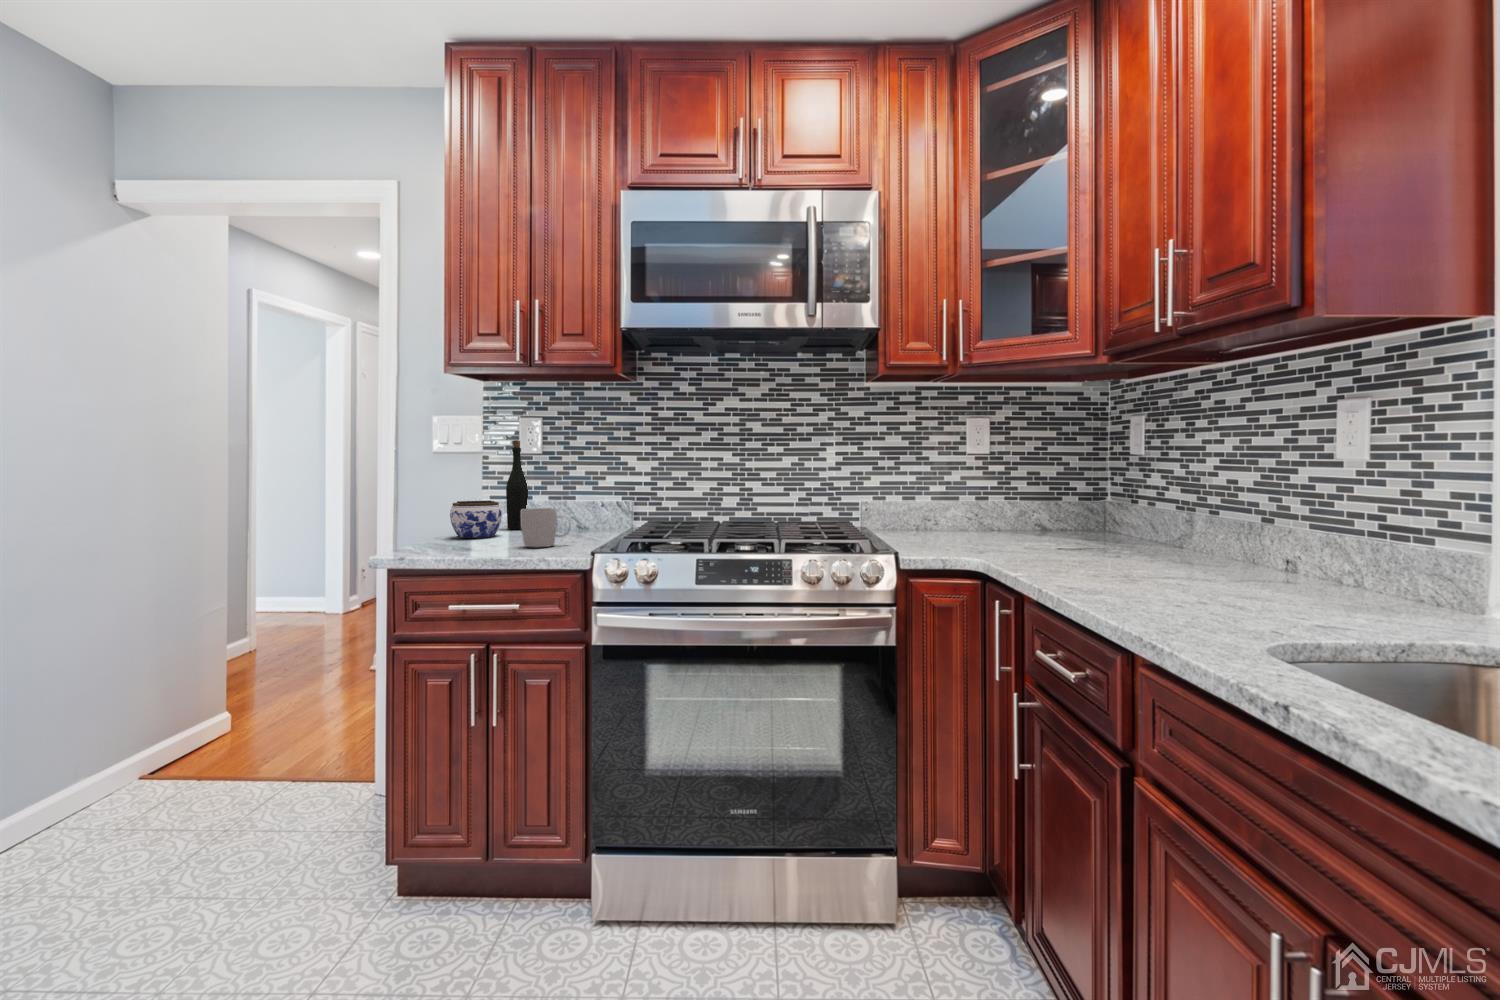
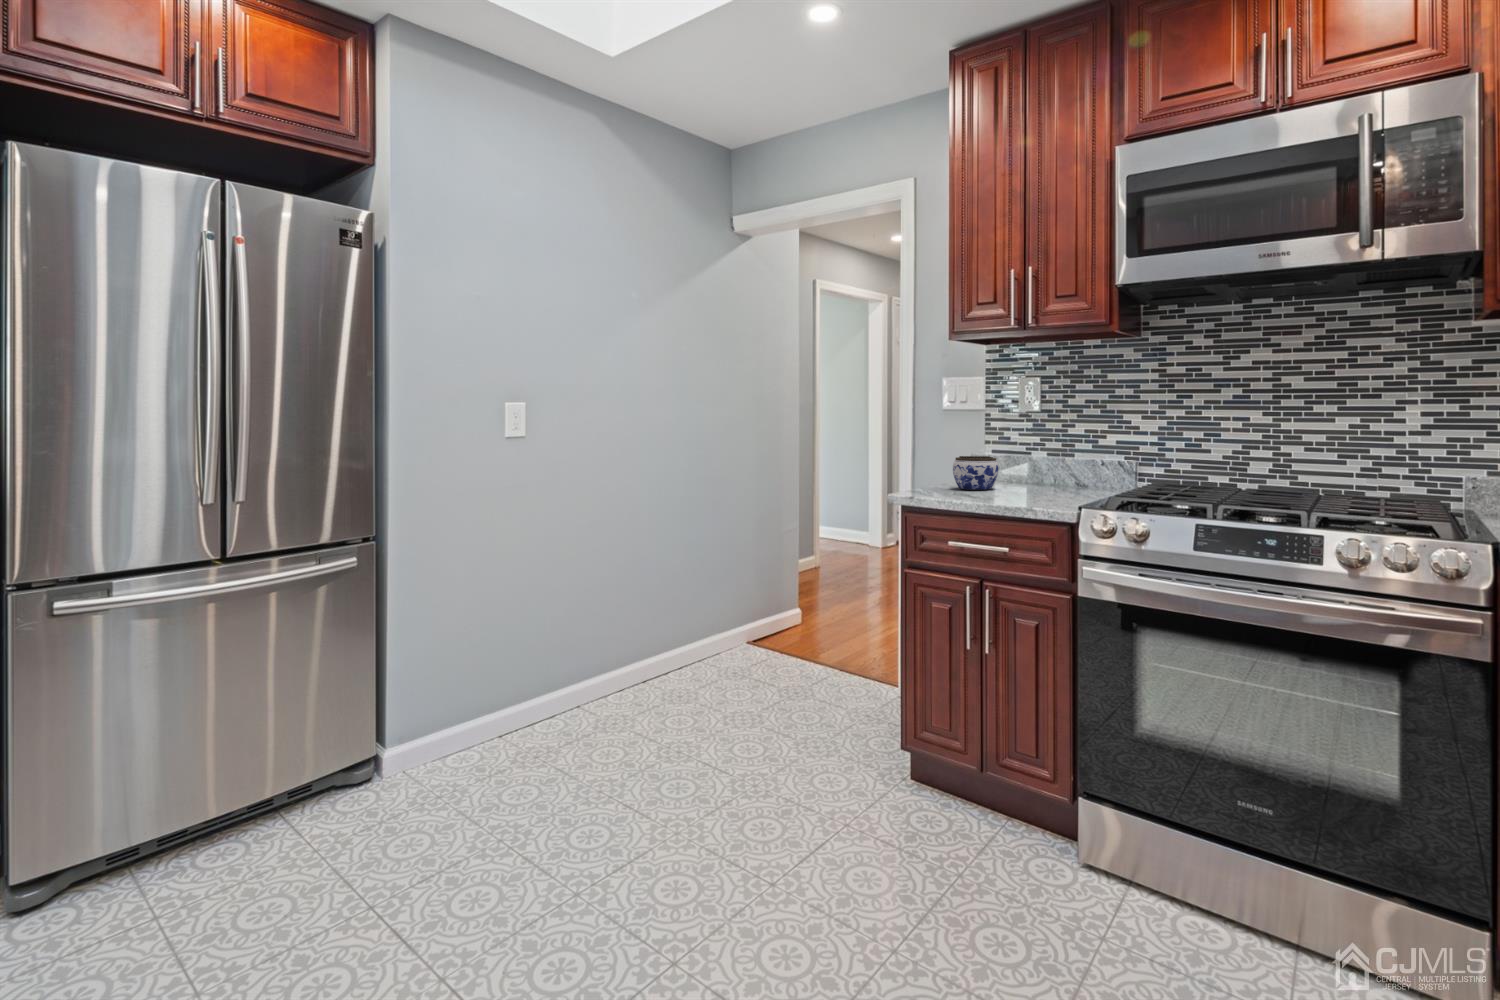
bottle: present [506,440,528,529] -> none [1003,400,1025,484]
mug: present [521,508,571,547] -> none [1017,465,1064,501]

